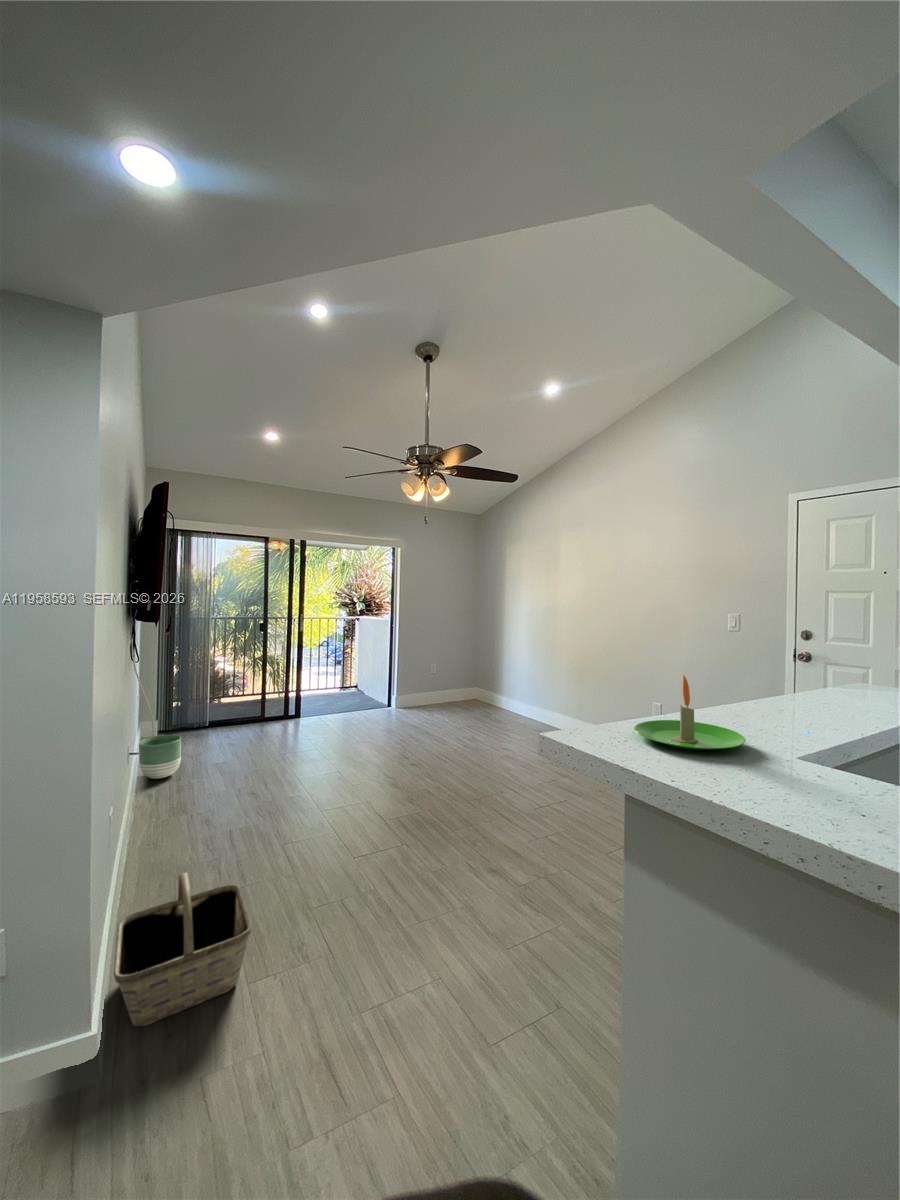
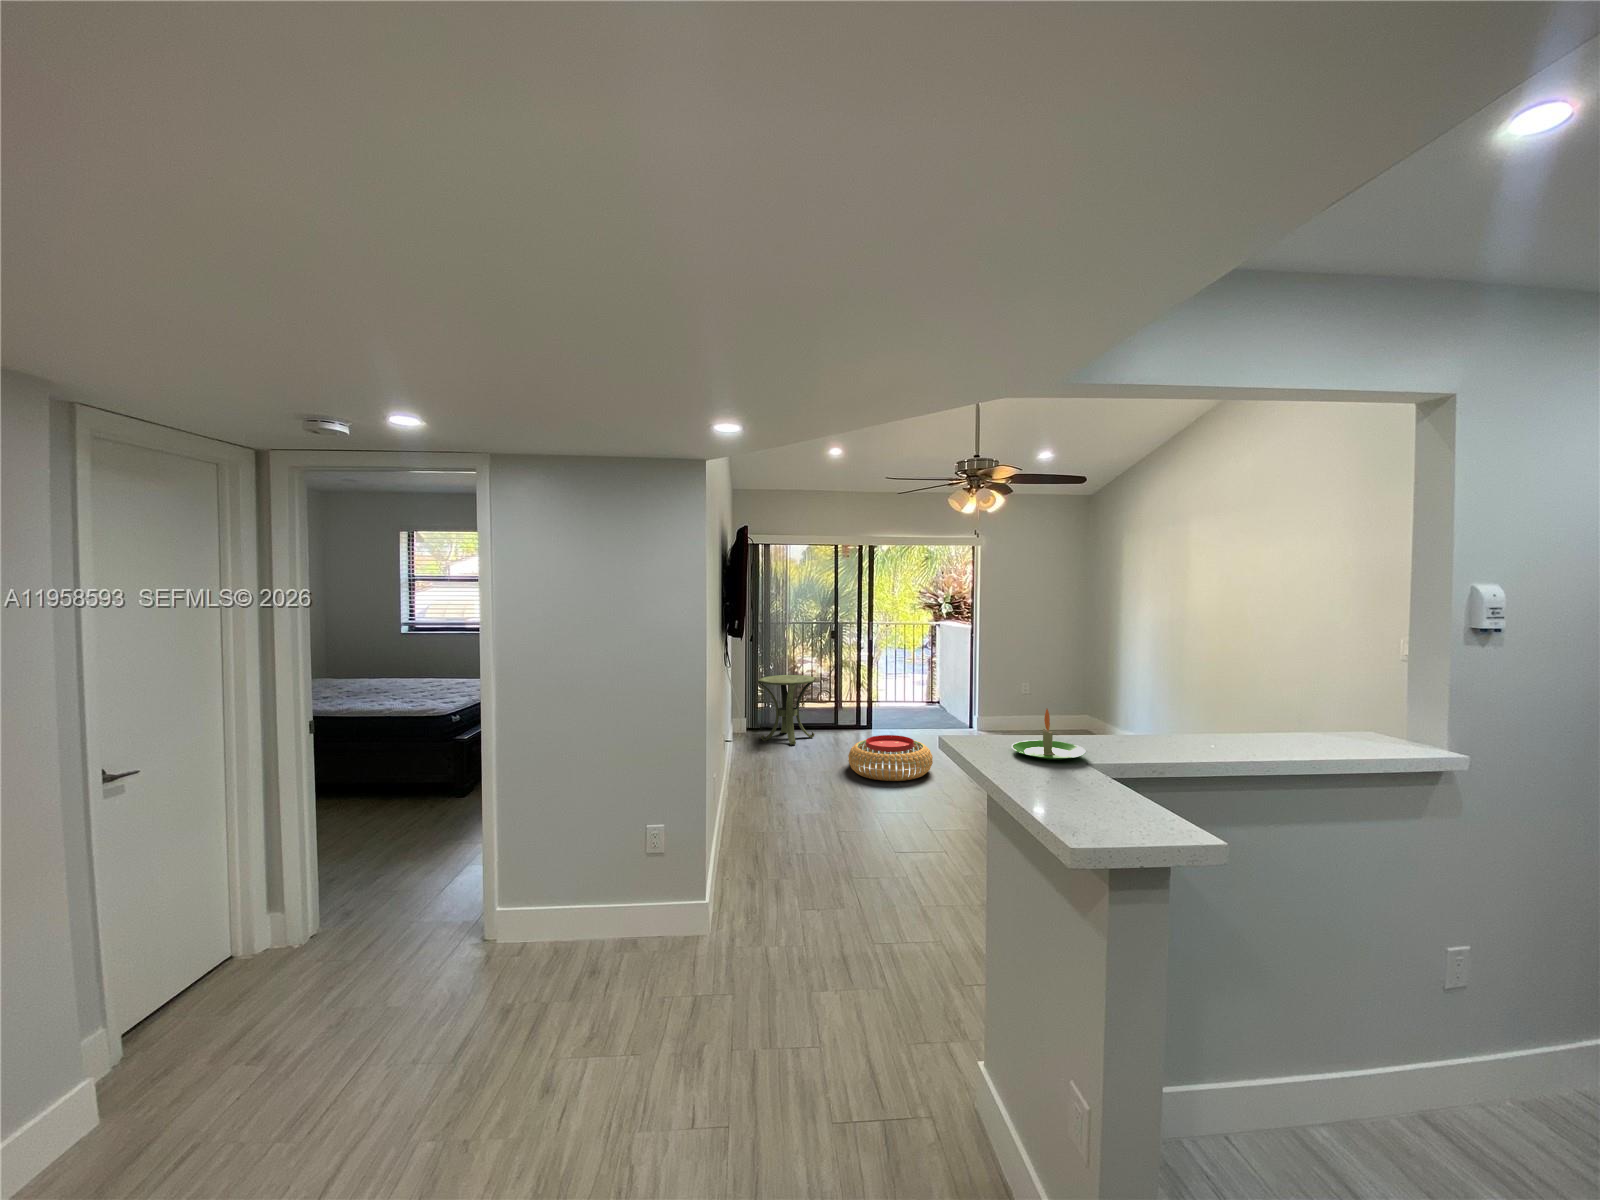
side table: none [174,669,242,743] -> present [758,675,815,745]
pouf: none [282,723,368,771] -> present [848,735,933,781]
planter: present [139,735,181,779] -> none [731,732,763,768]
basket: present [114,872,252,1027] -> none [718,826,801,915]

